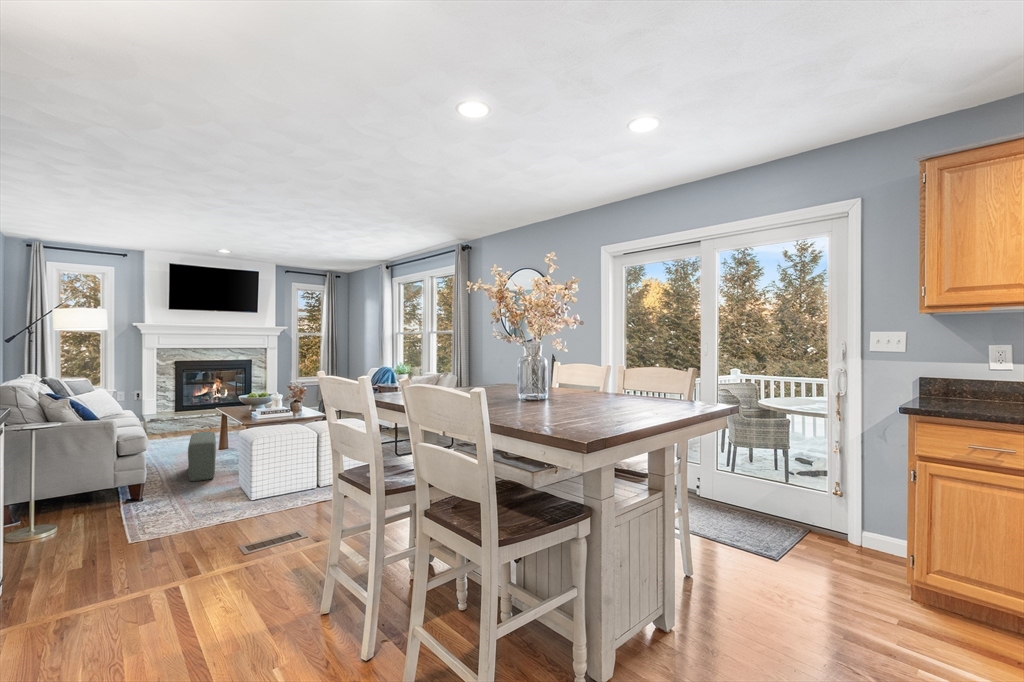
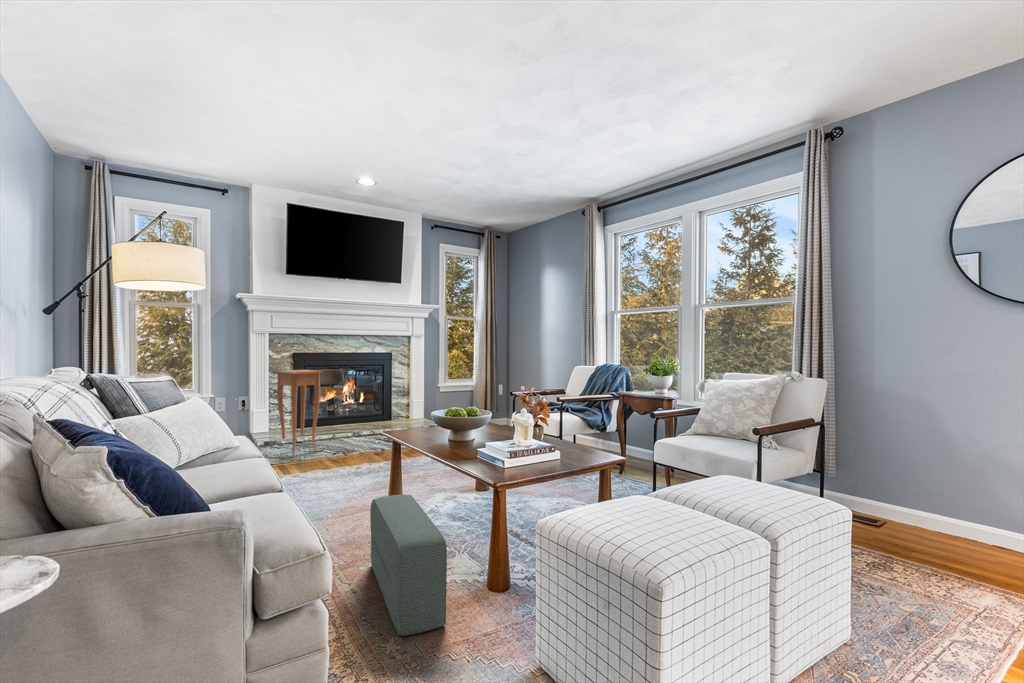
side table: none [161,372,195,429] -> present [275,370,323,457]

